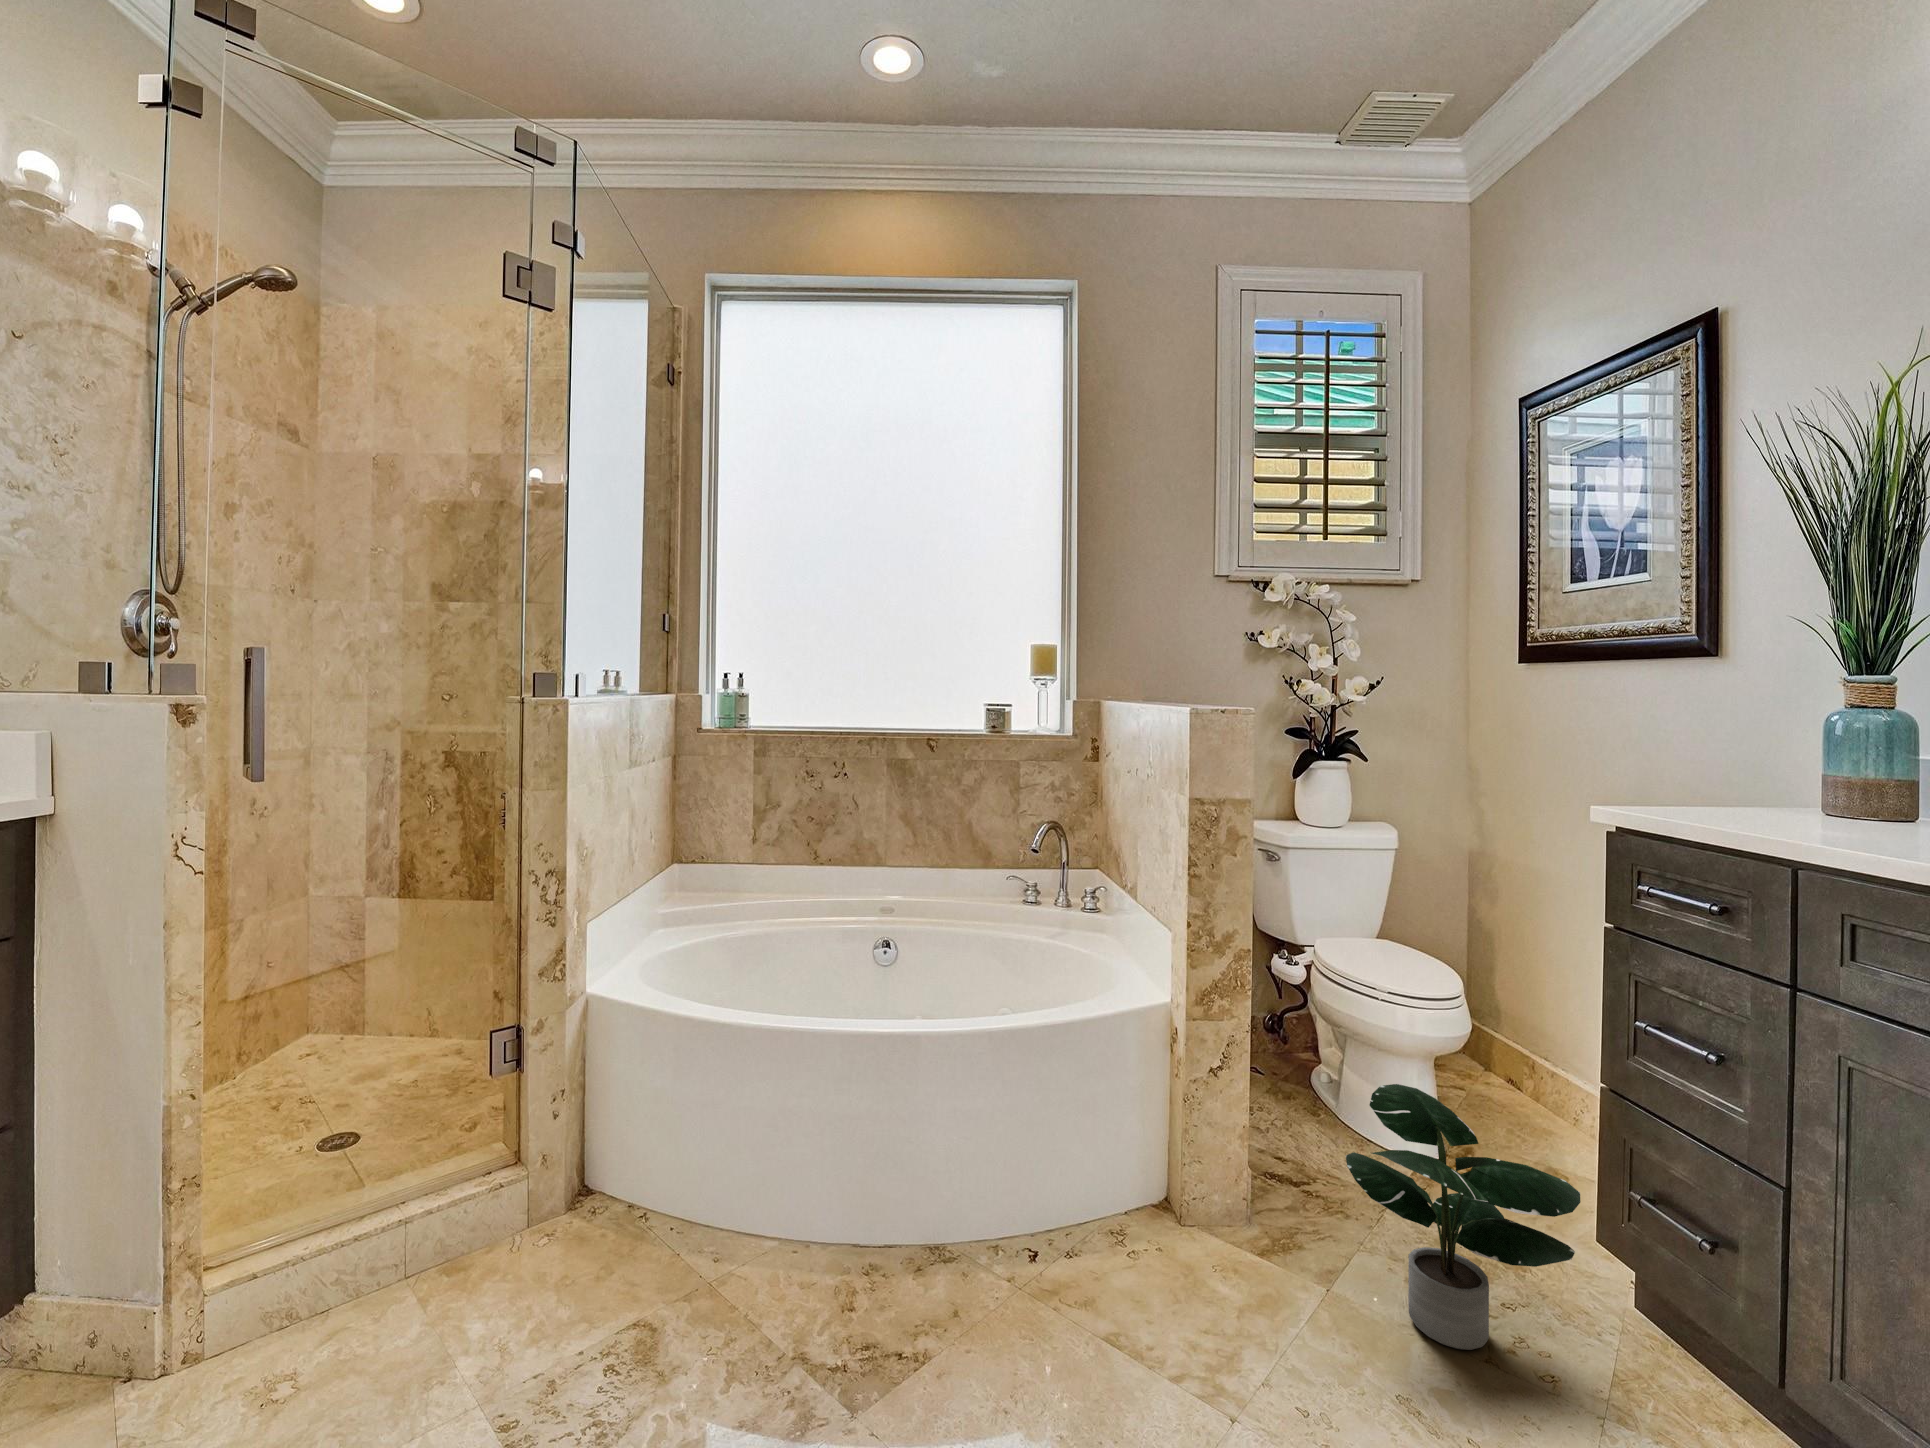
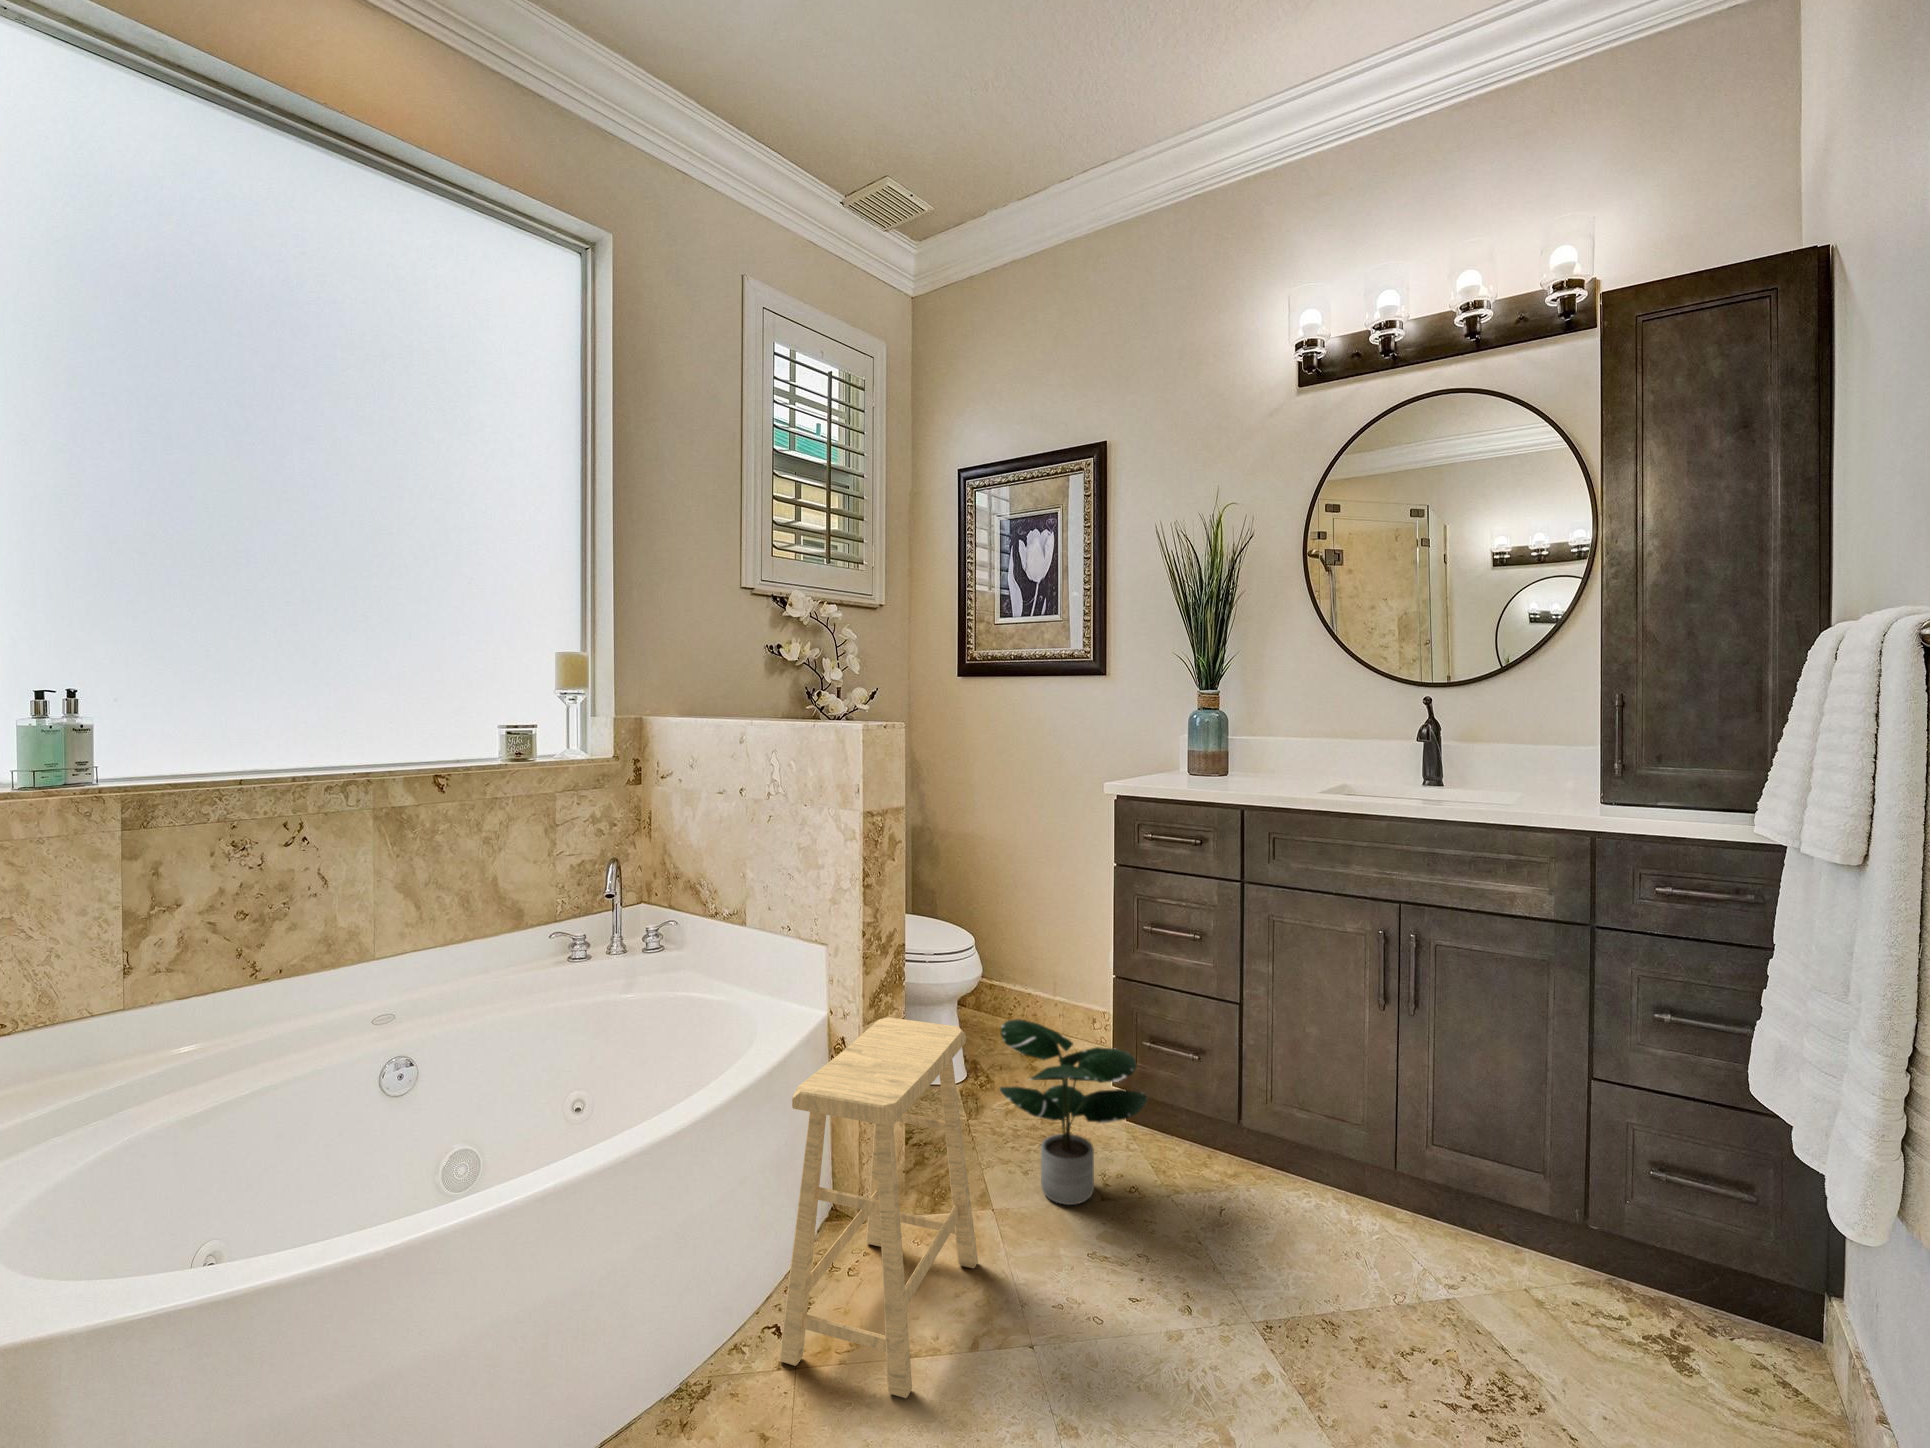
footstool: none [1018,1015,1261,1369] -> present [779,1017,978,1398]

